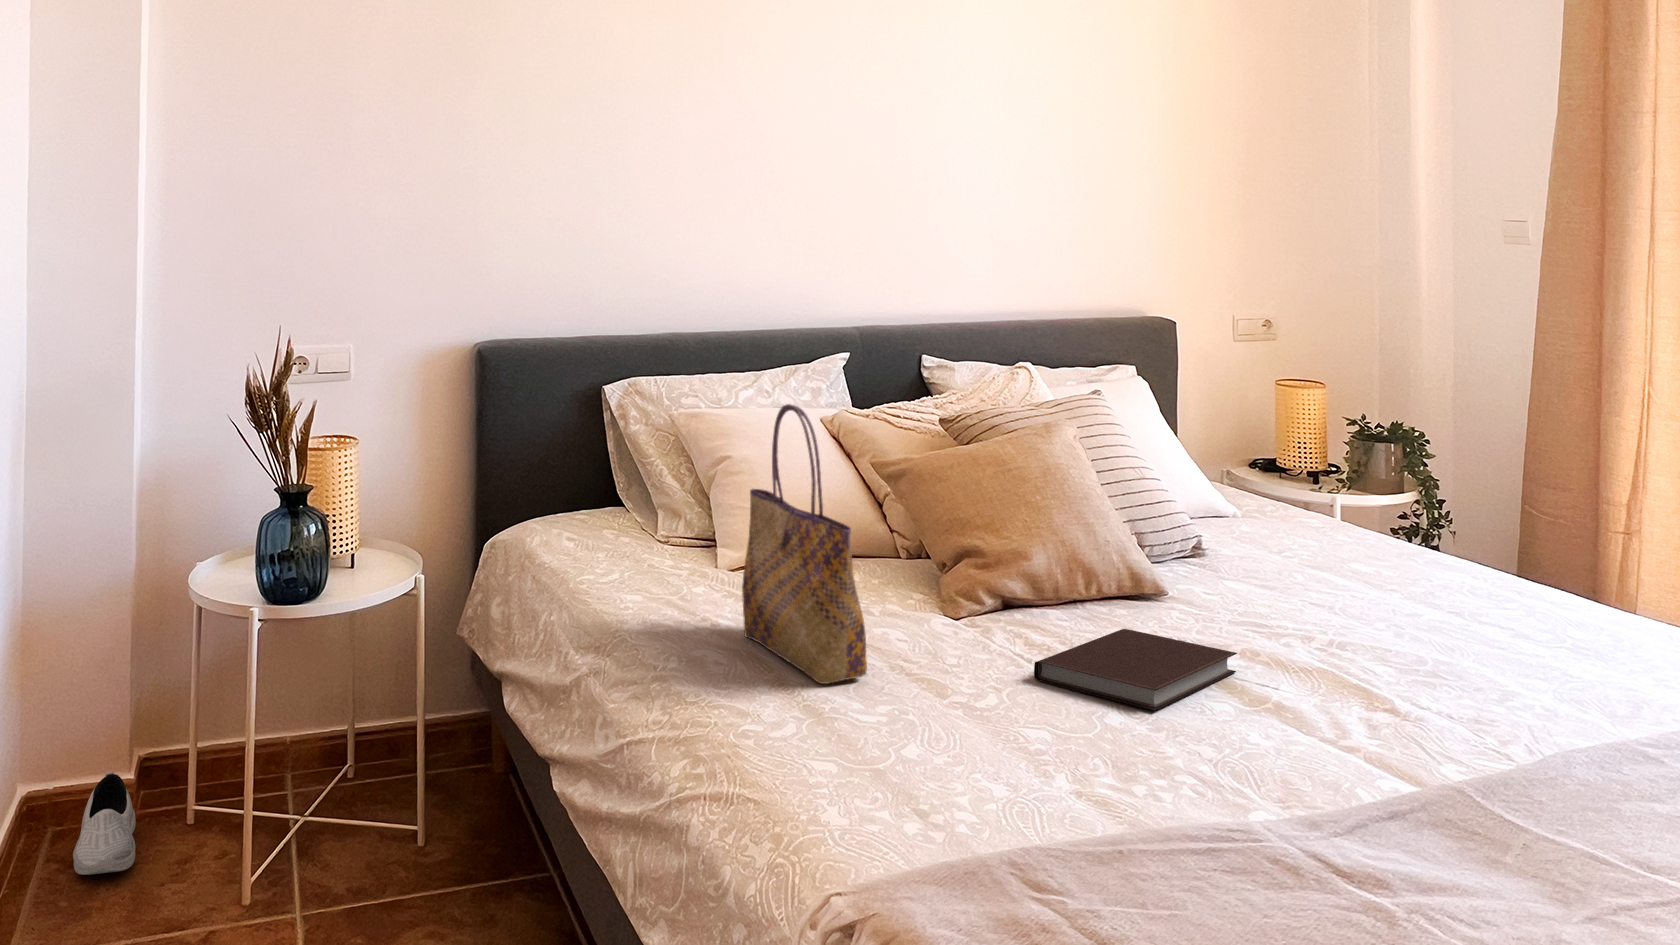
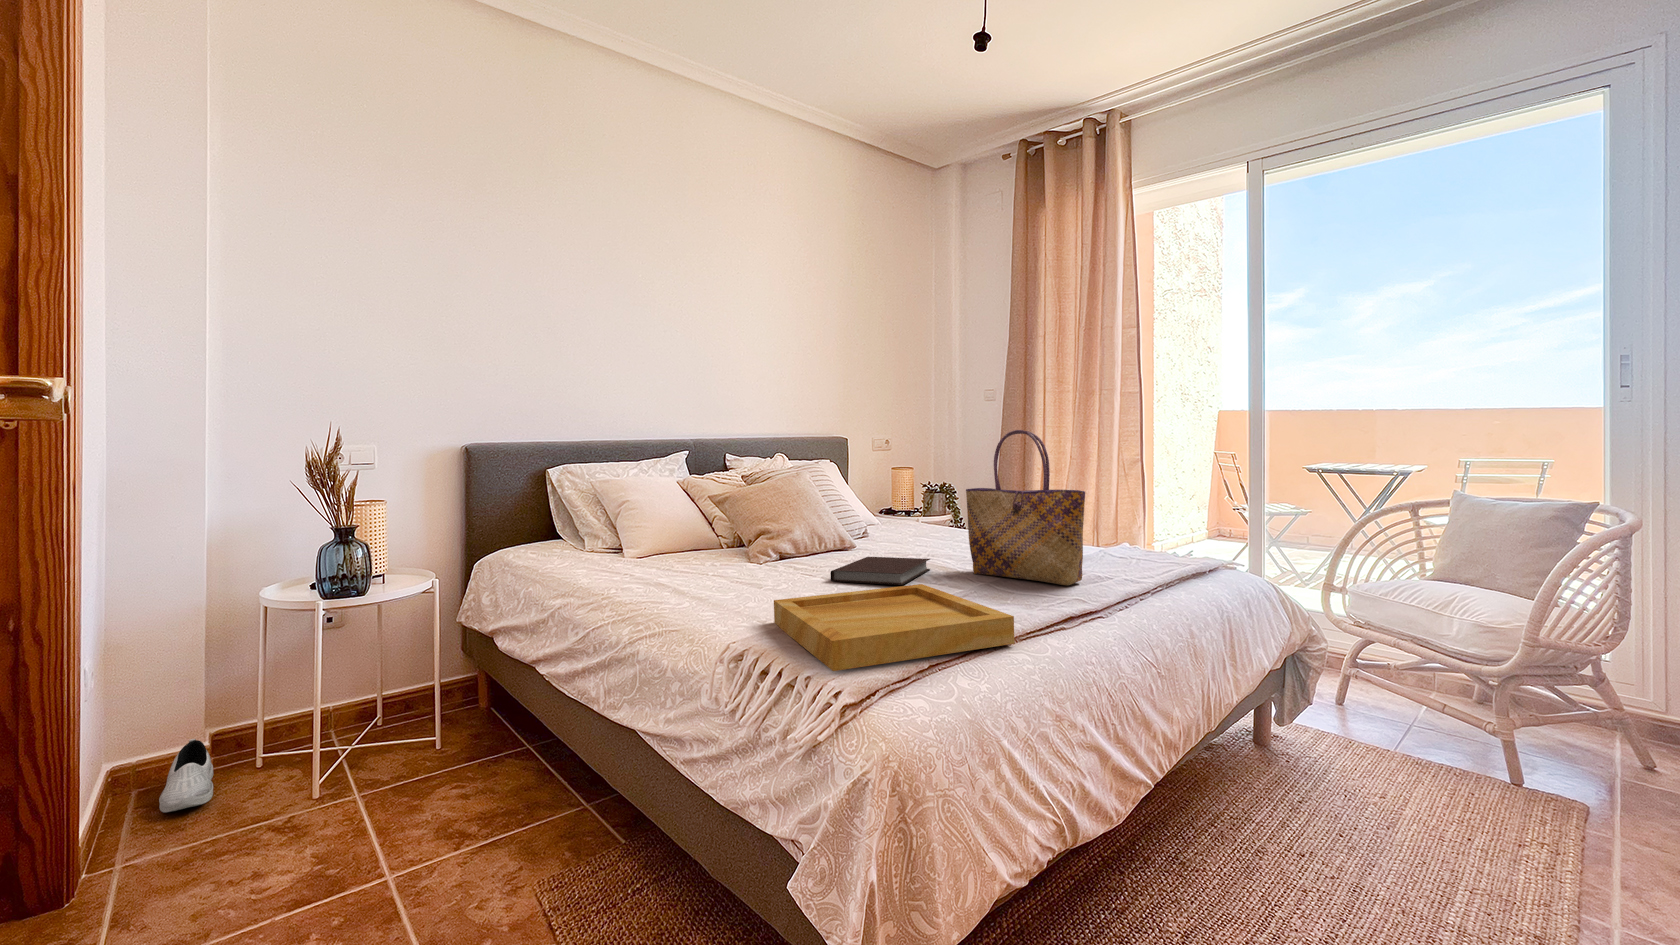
tote bag: present [742,404,867,684] -> present [966,430,1085,585]
tray: none [891,731,1267,901] -> present [774,584,1015,671]

